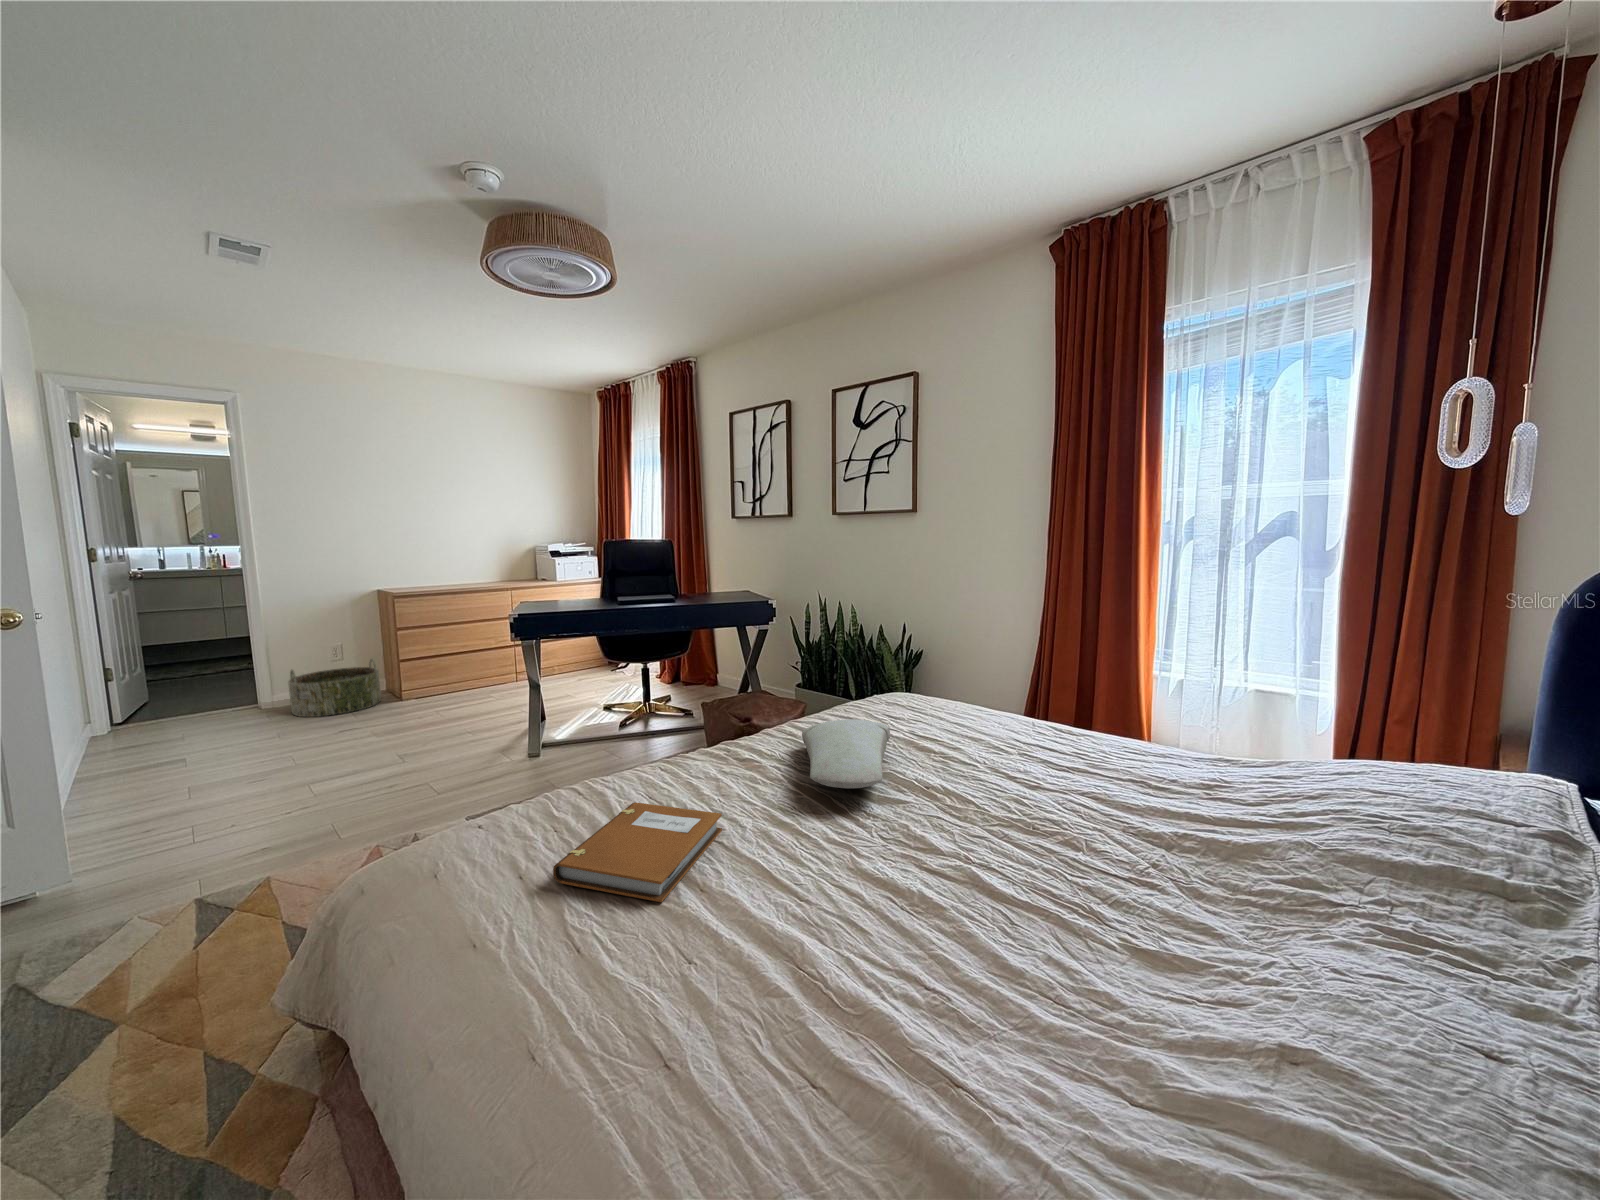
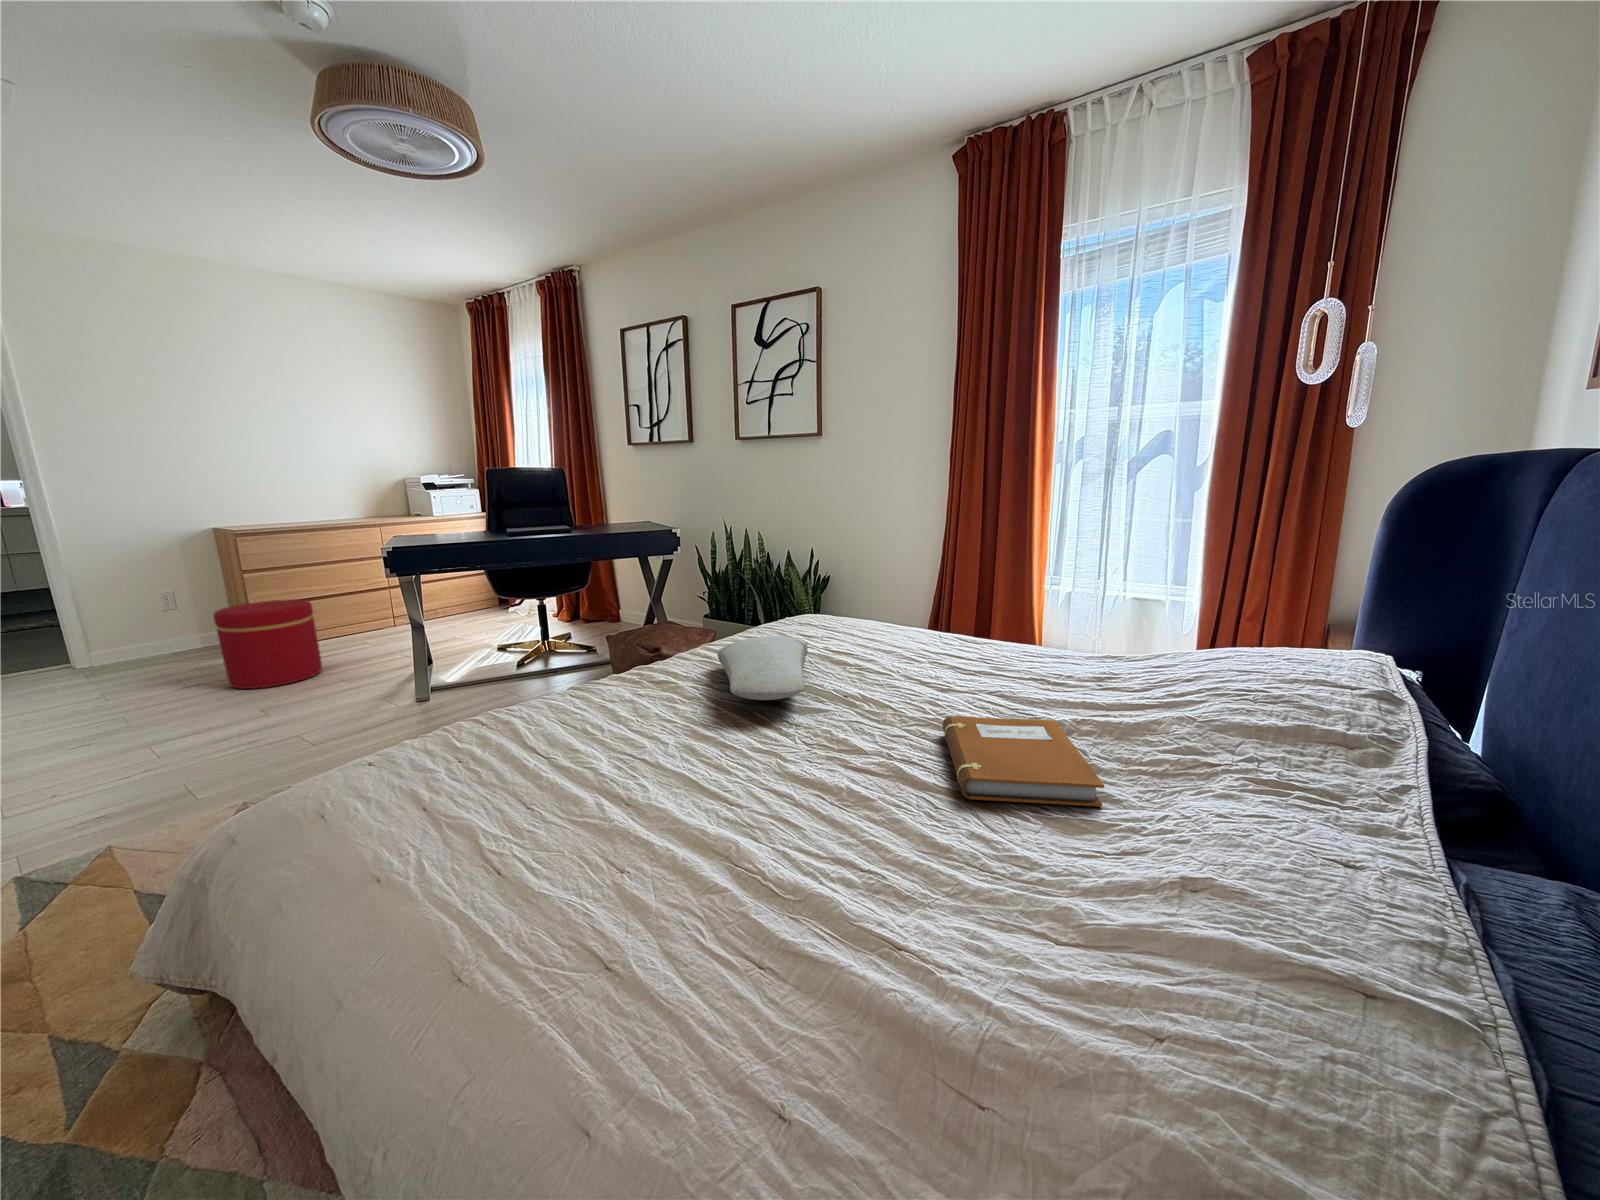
ottoman: none [384,653,463,731] -> present [214,599,322,689]
basket: present [288,659,381,717] -> none [84,610,215,680]
notebook: present [553,802,722,902] -> present [943,717,1104,807]

